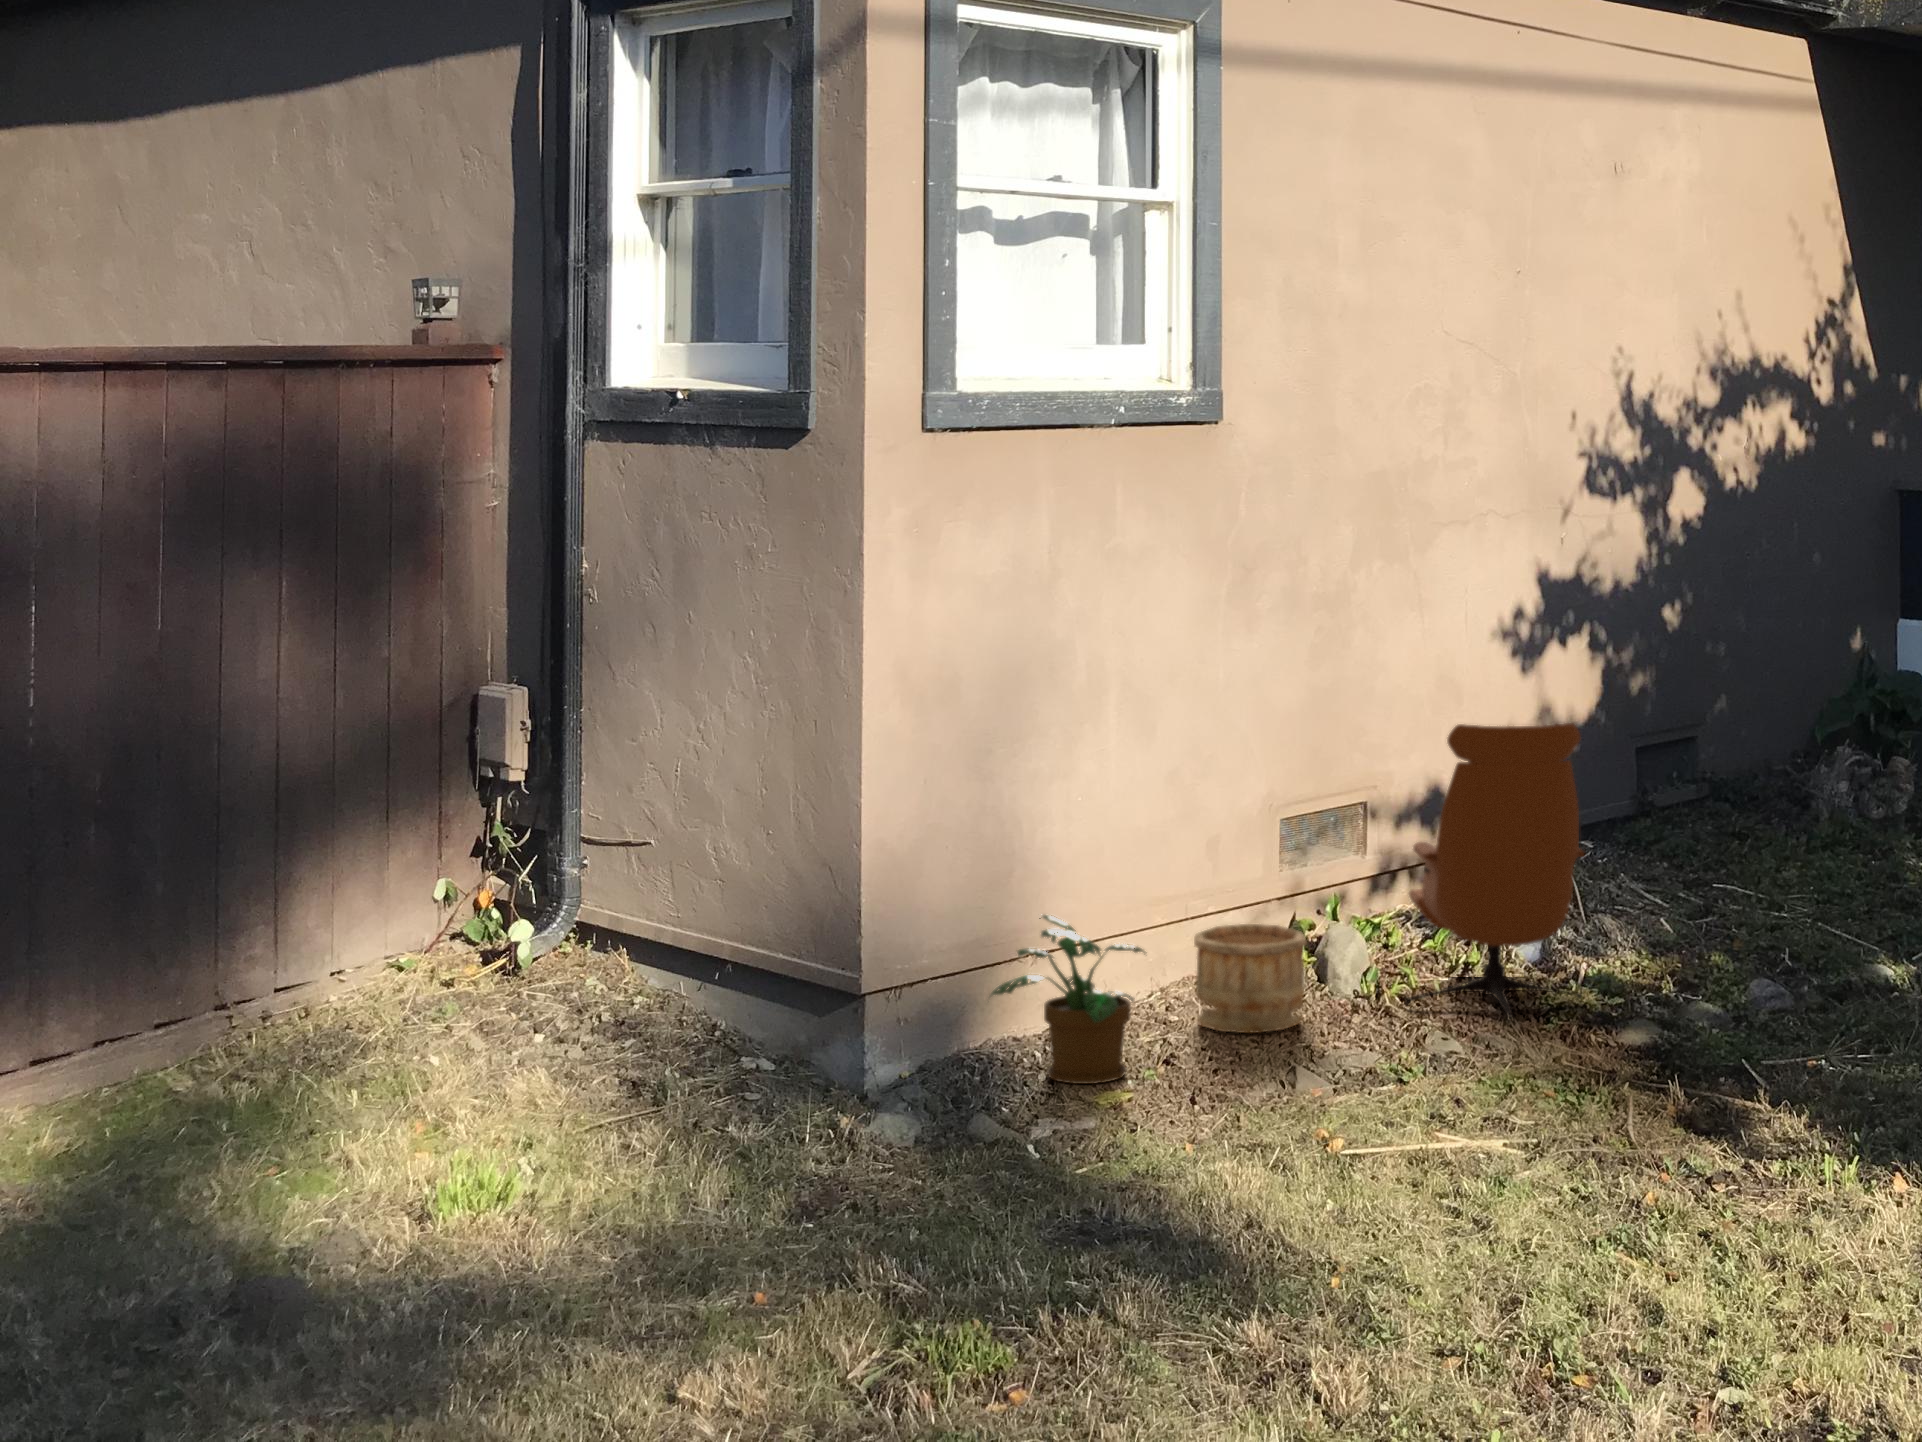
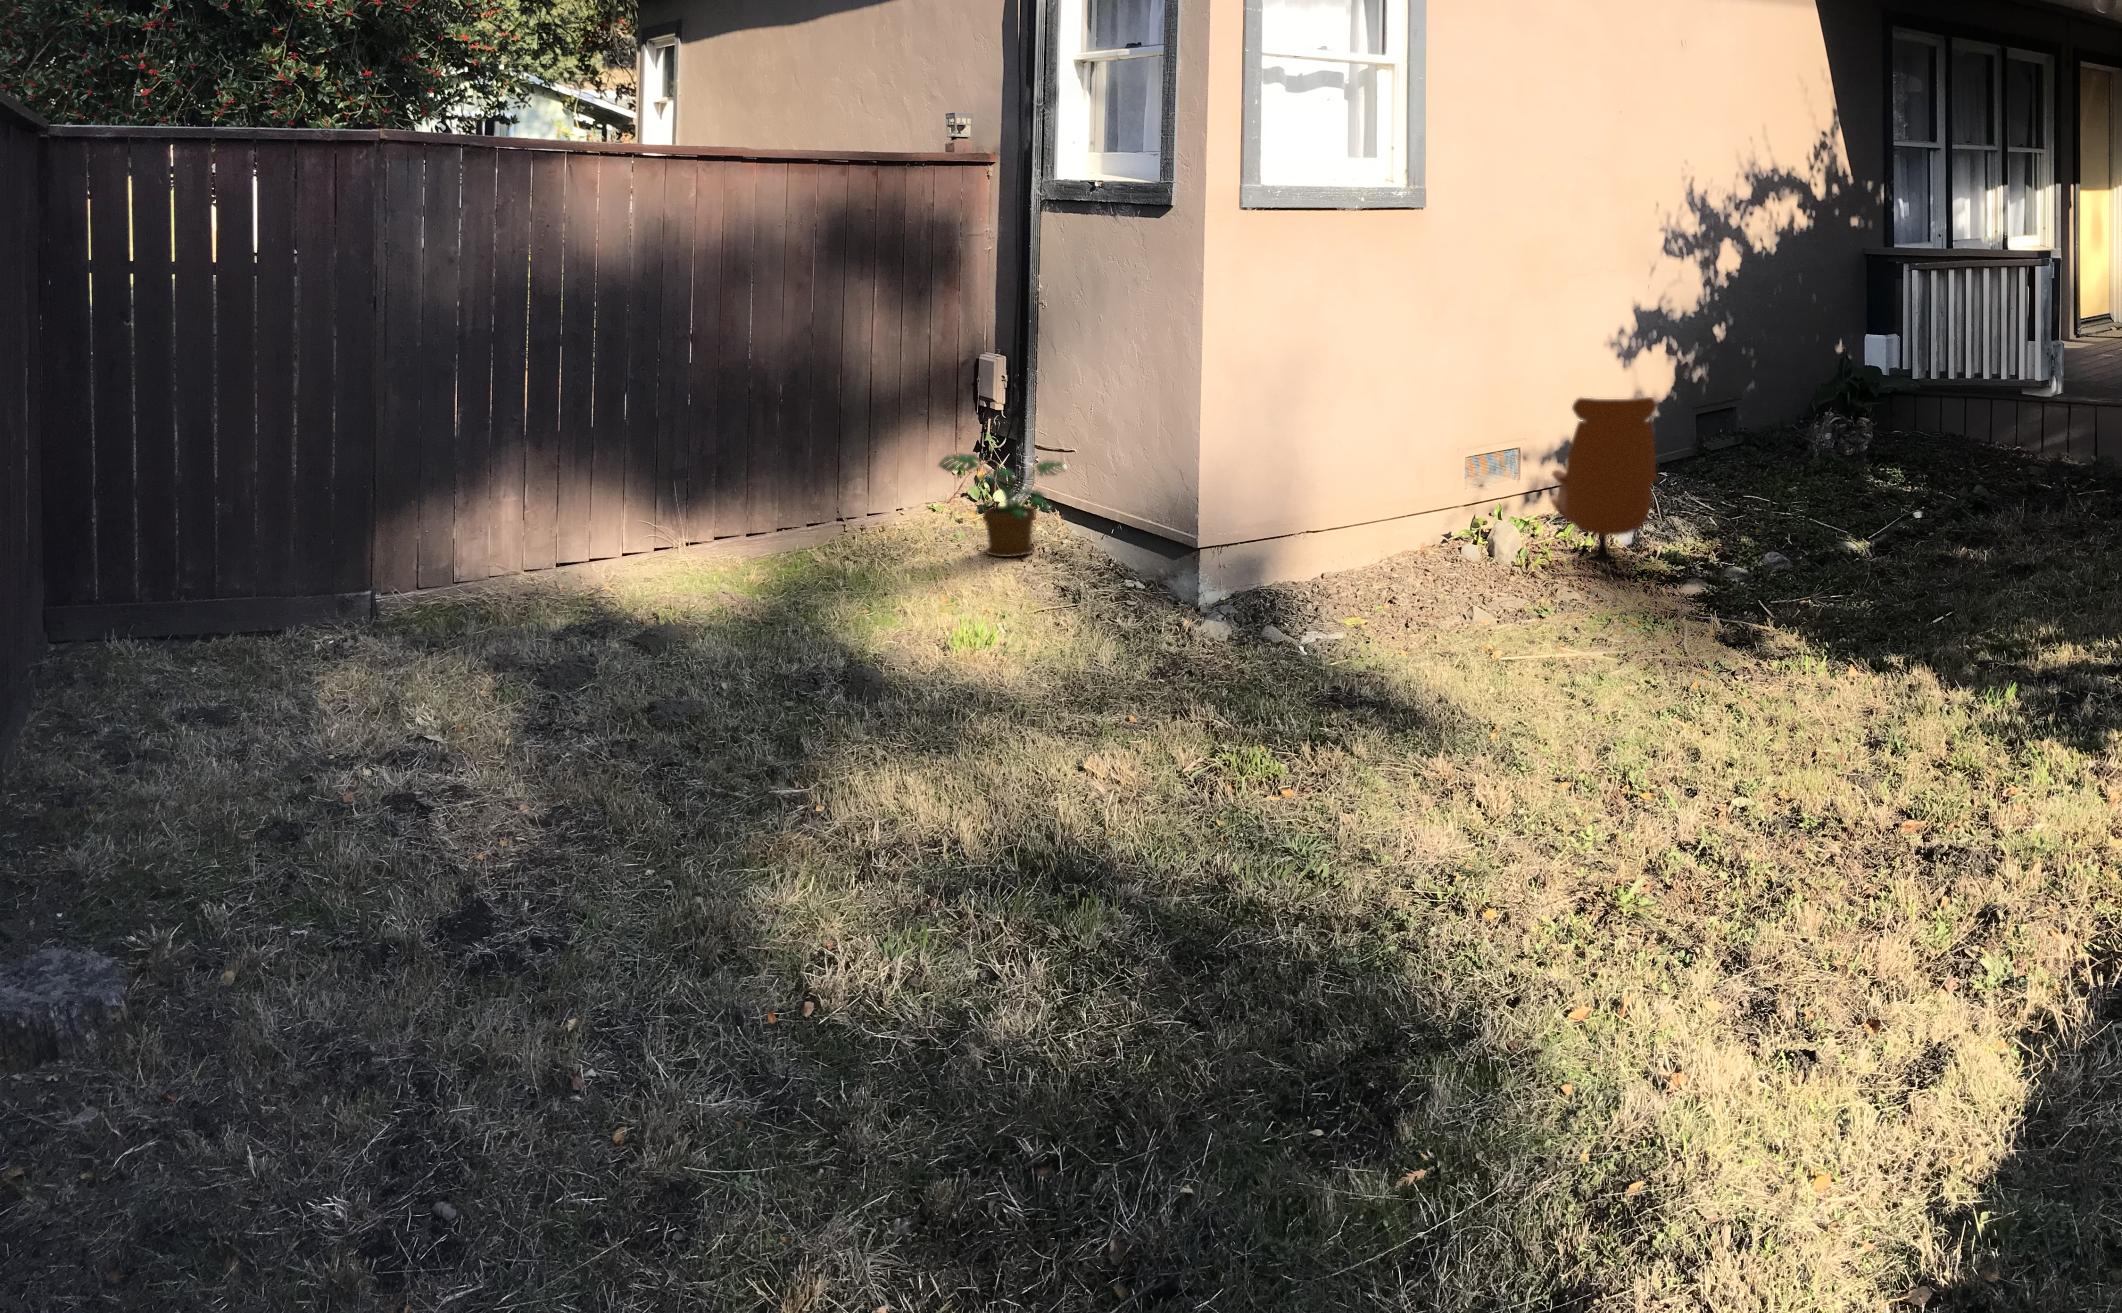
potted plant: present [990,915,1145,1084] -> present [939,454,1067,557]
wooden bucket: present [1194,924,1307,1033] -> none [1414,520,1485,587]

